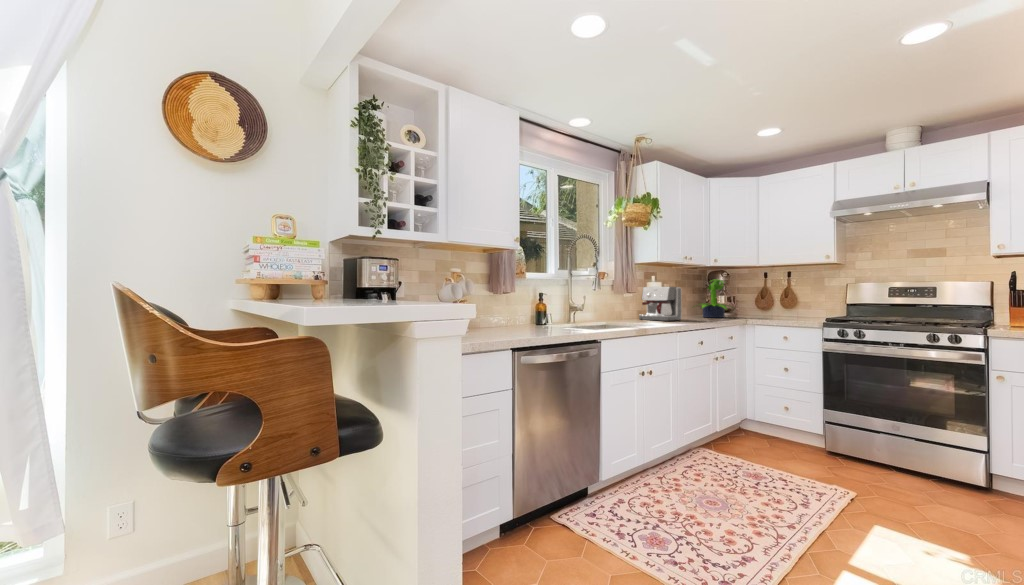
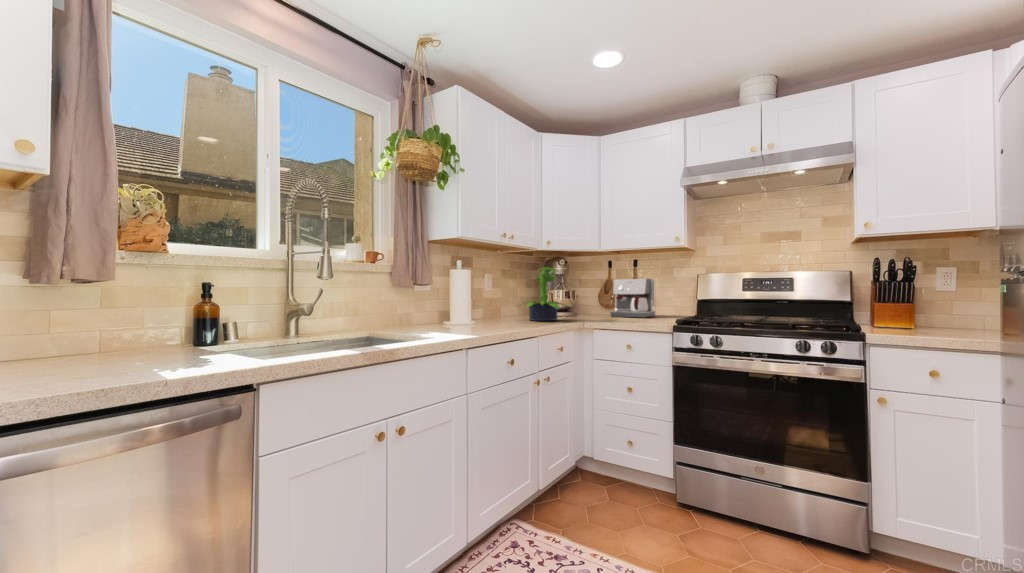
coffee maker: present [639,287,682,321] -> present [610,279,655,318]

